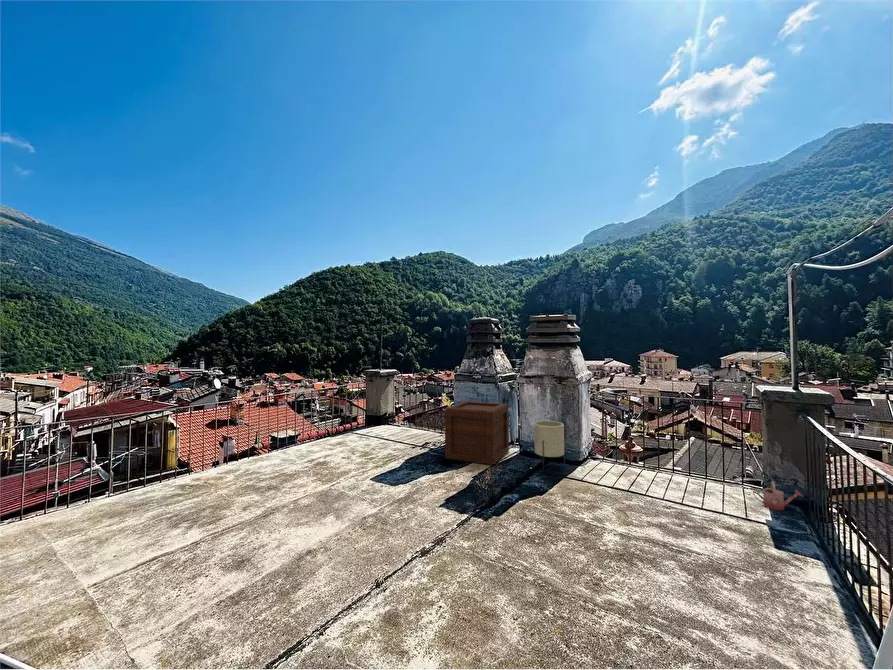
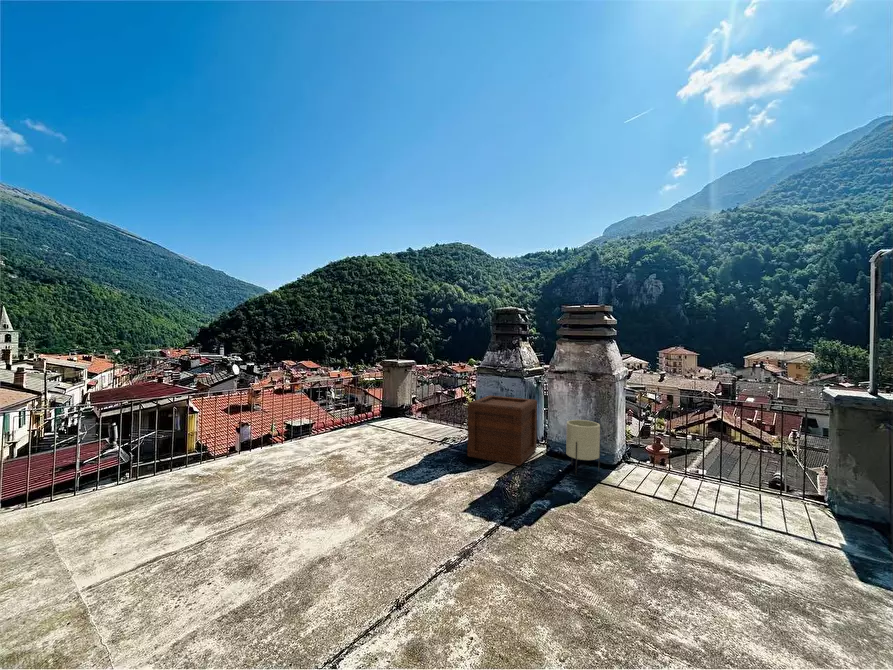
watering can: present [753,482,803,510] -> none [822,500,885,533]

